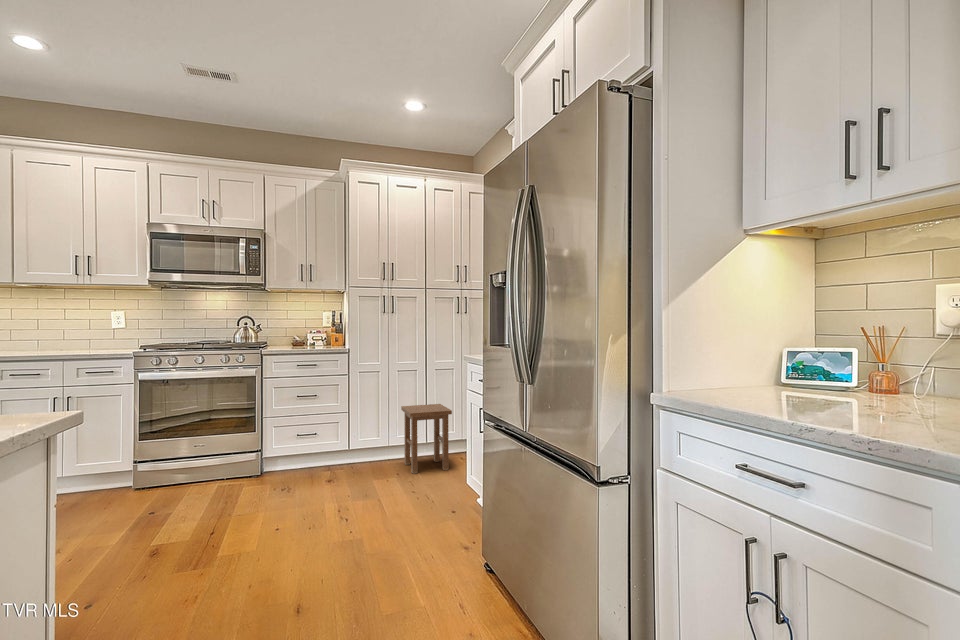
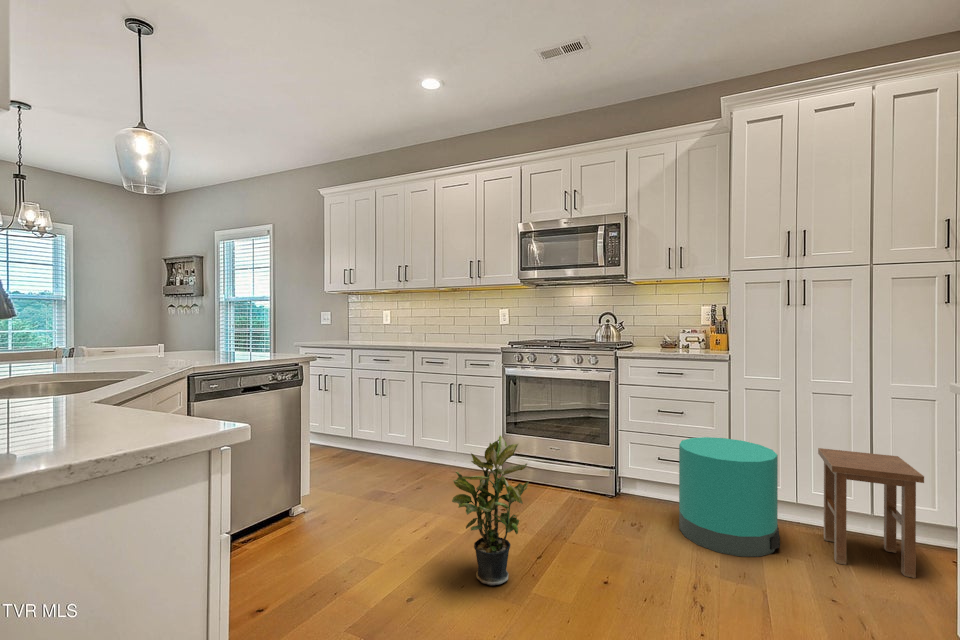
trash can: none [317,409,383,487] -> present [679,437,780,557]
potted plant: none [131,426,211,558] -> present [452,436,528,586]

